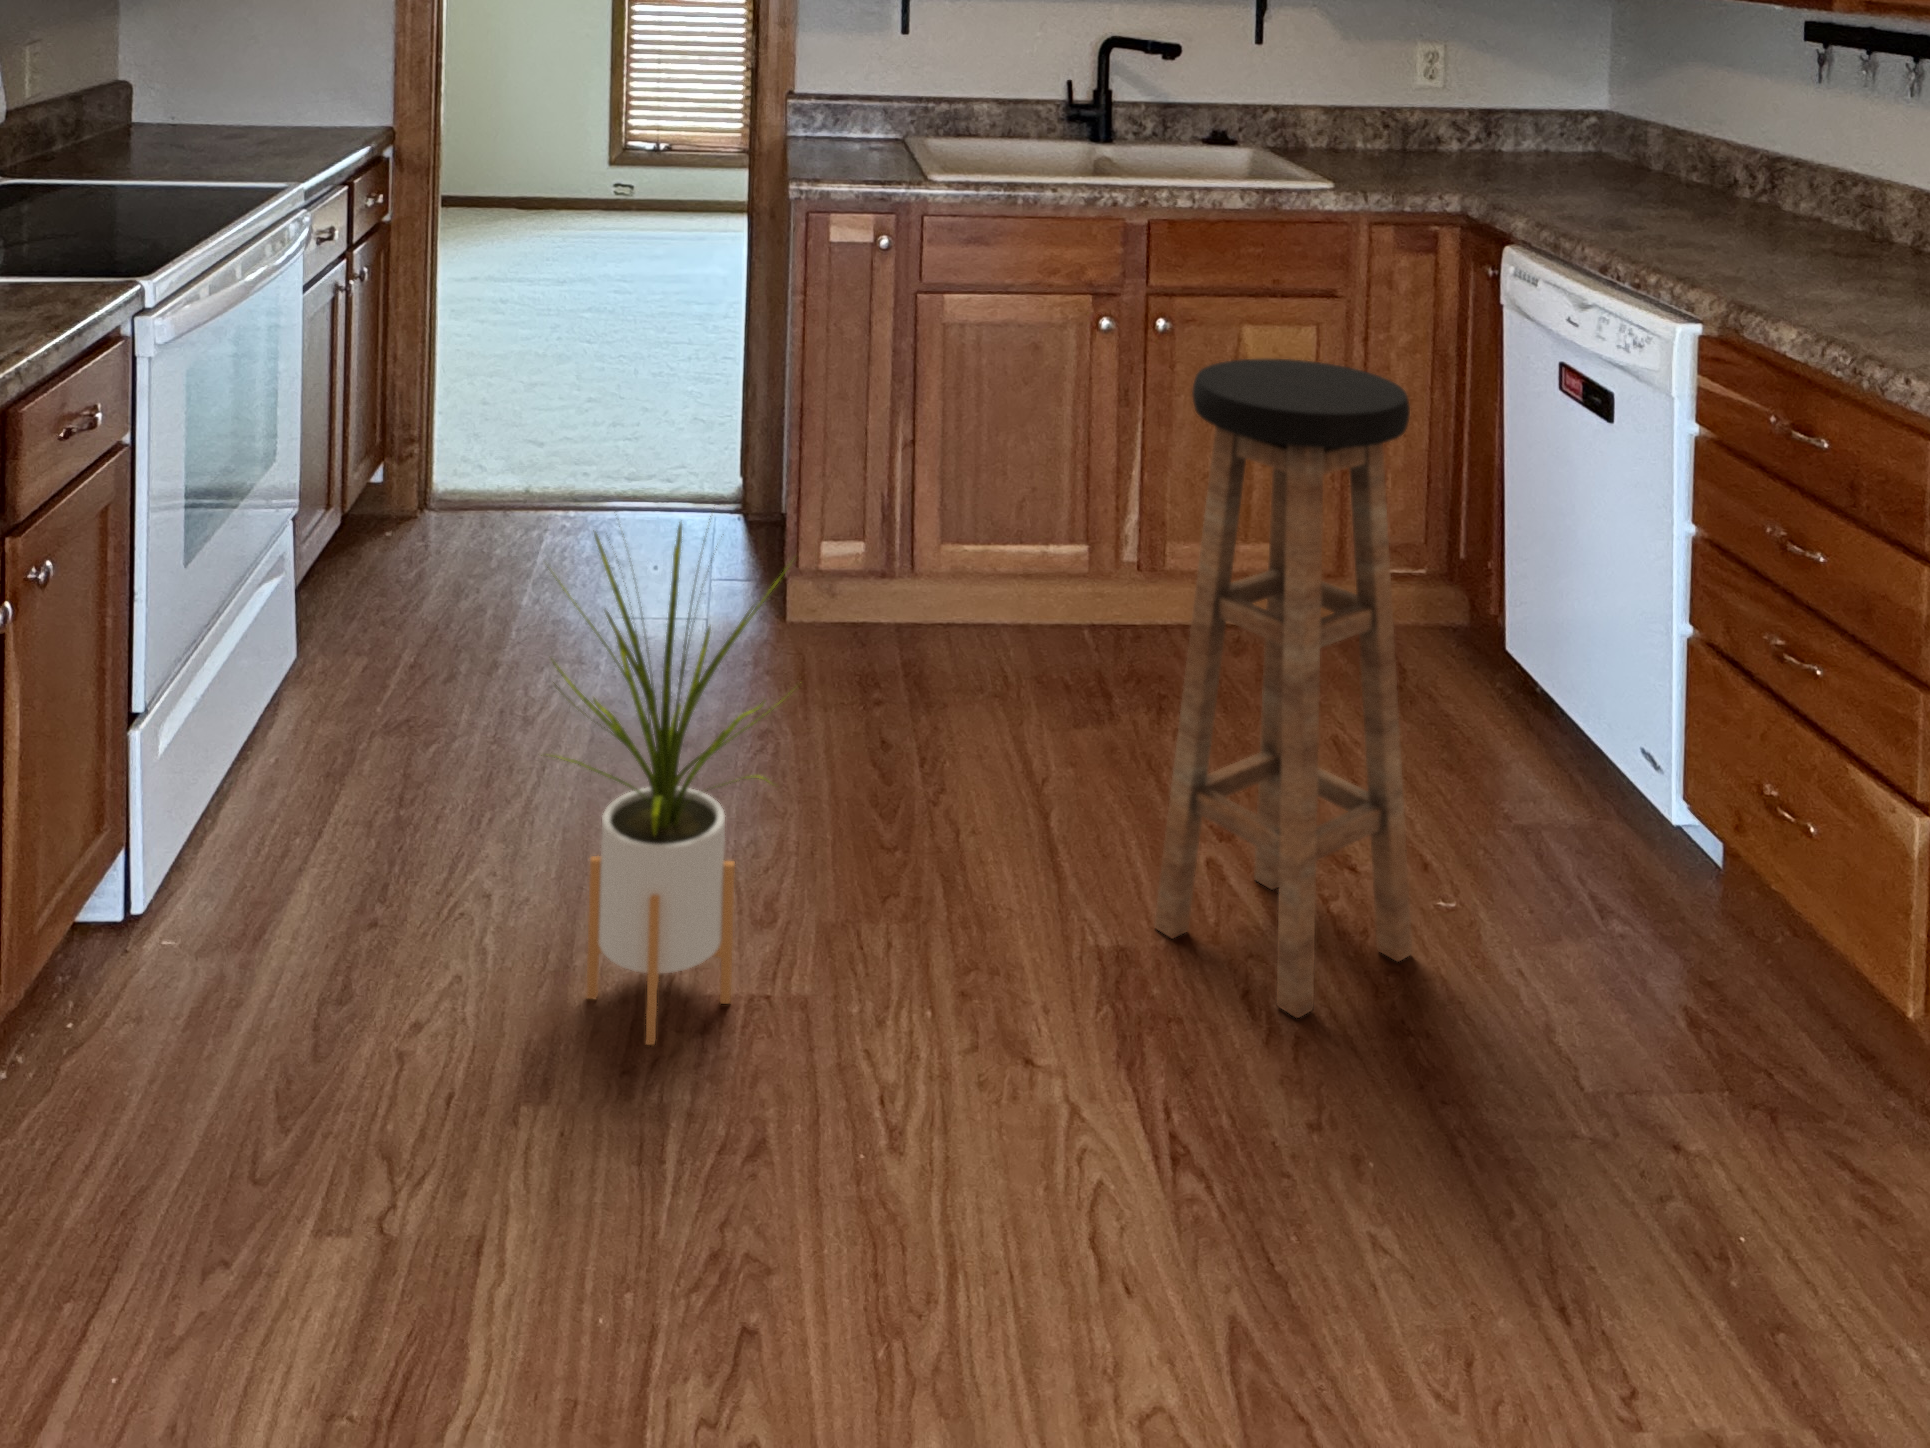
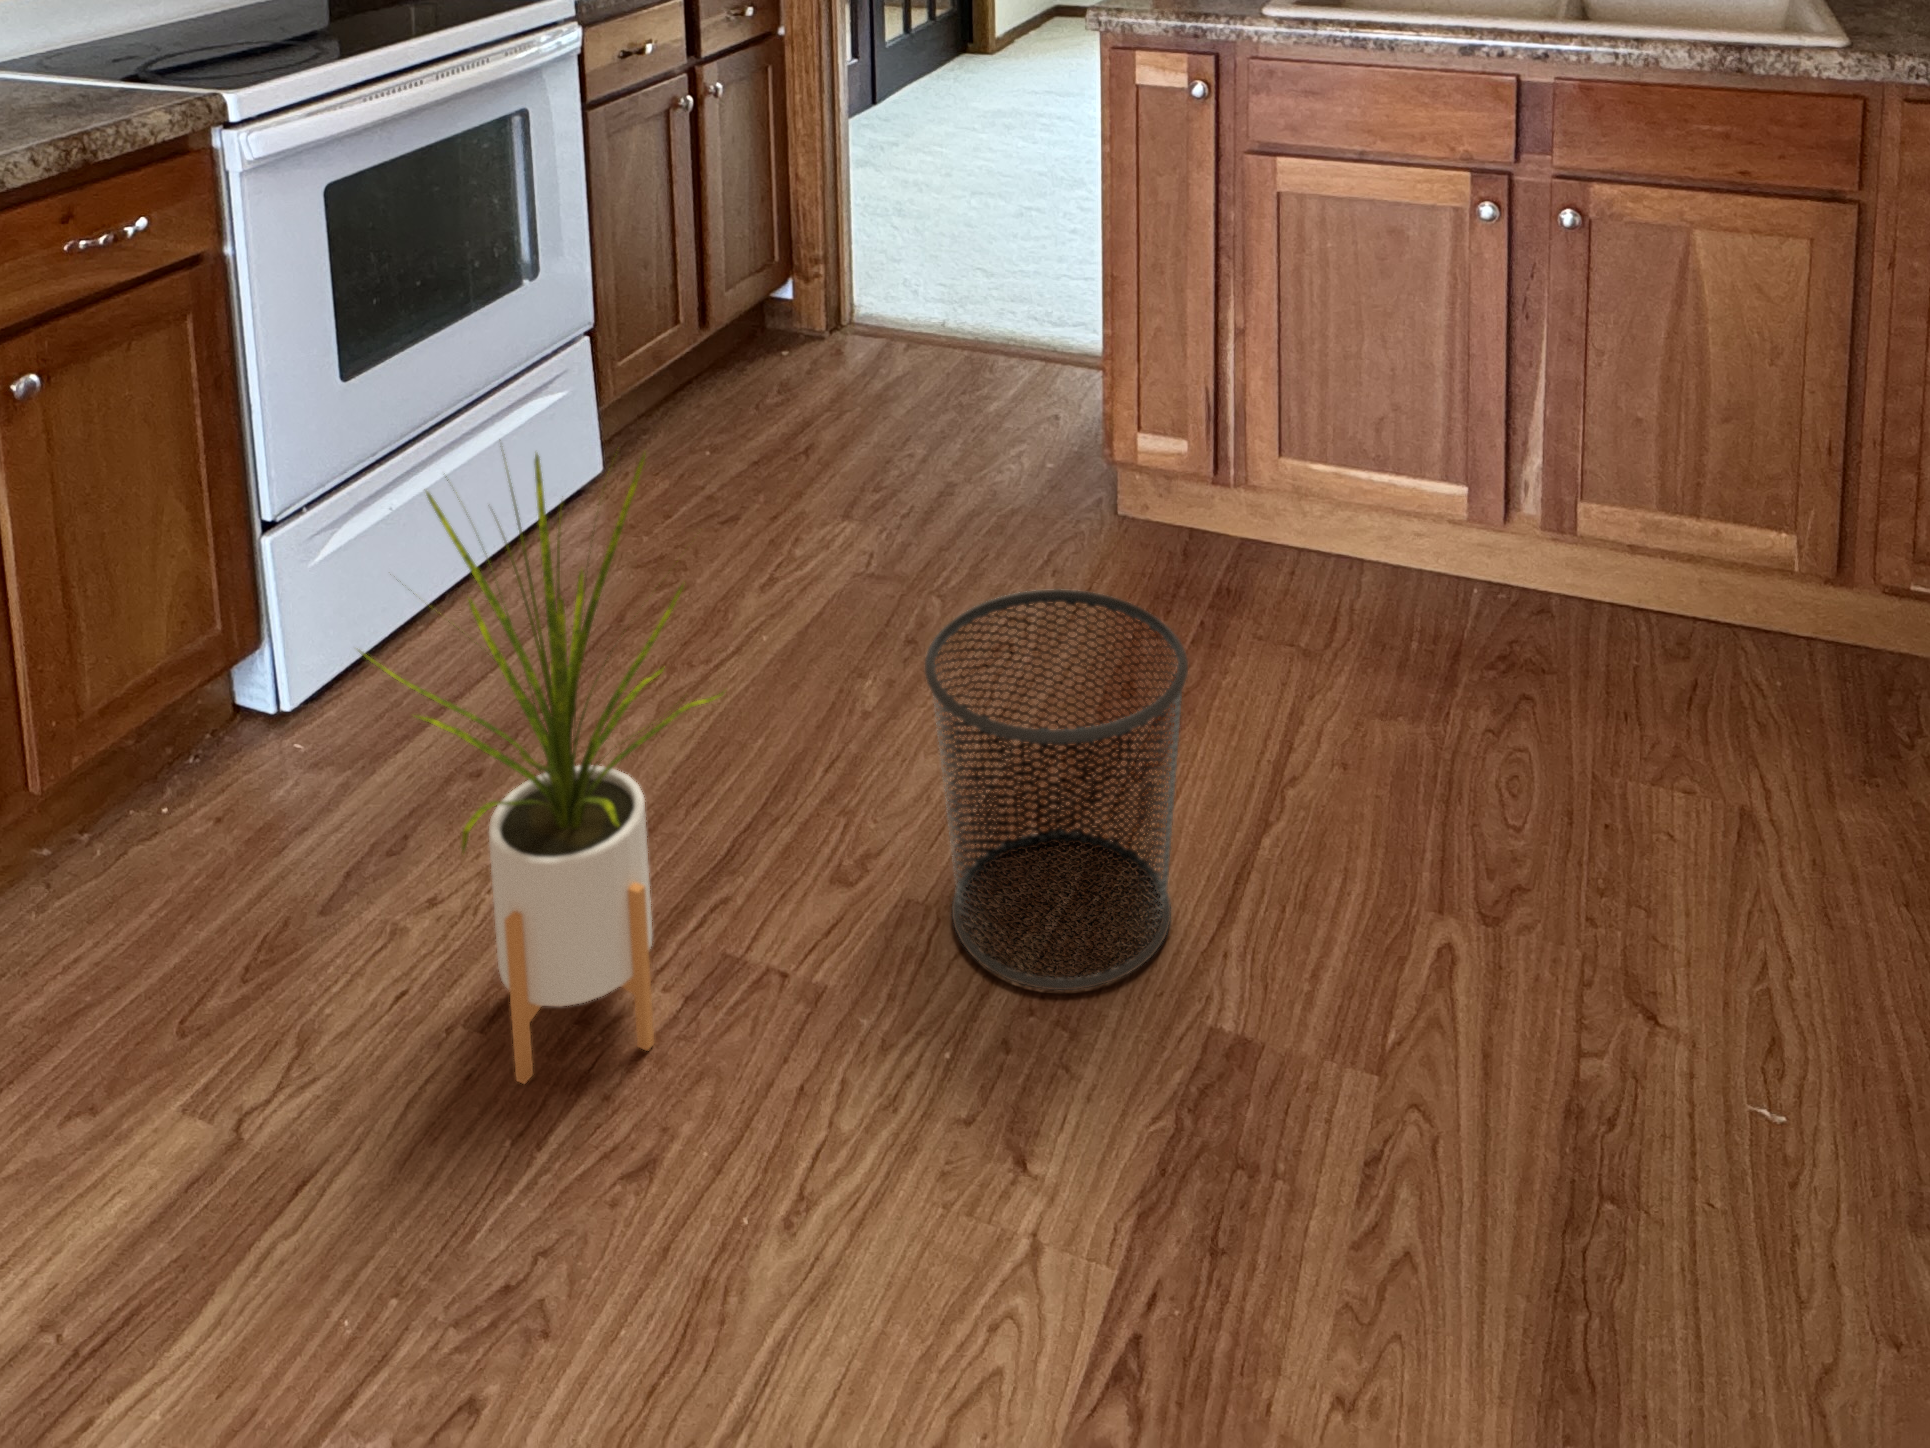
bar stool: present [1154,359,1412,1018] -> none [1247,328,1613,1332]
waste bin: none [862,612,1061,904] -> present [925,589,1188,990]

